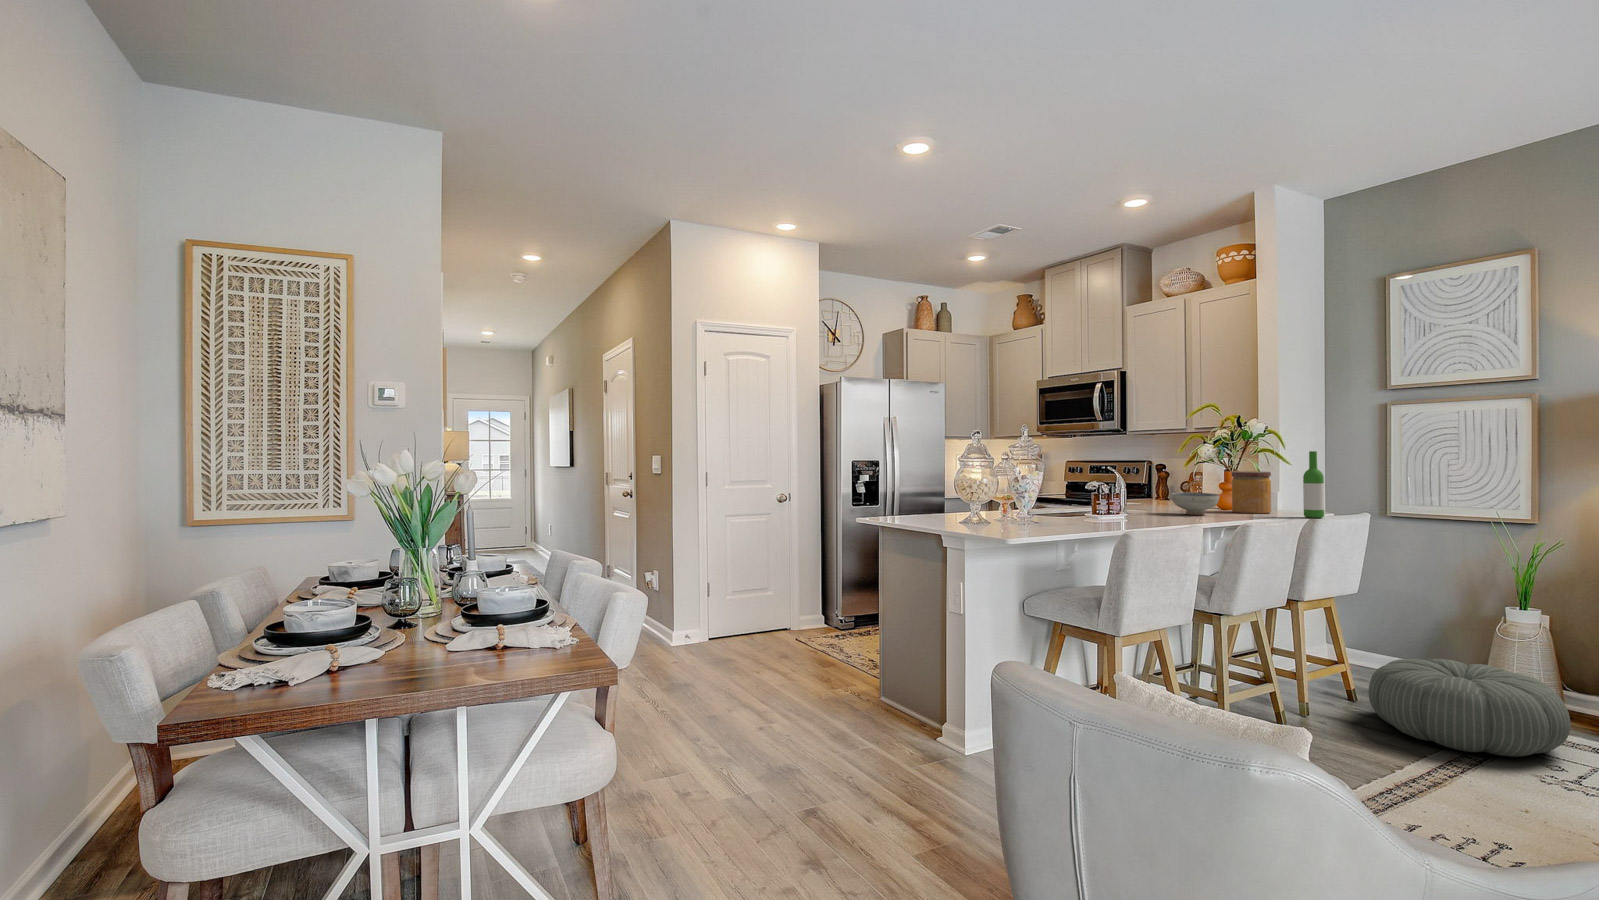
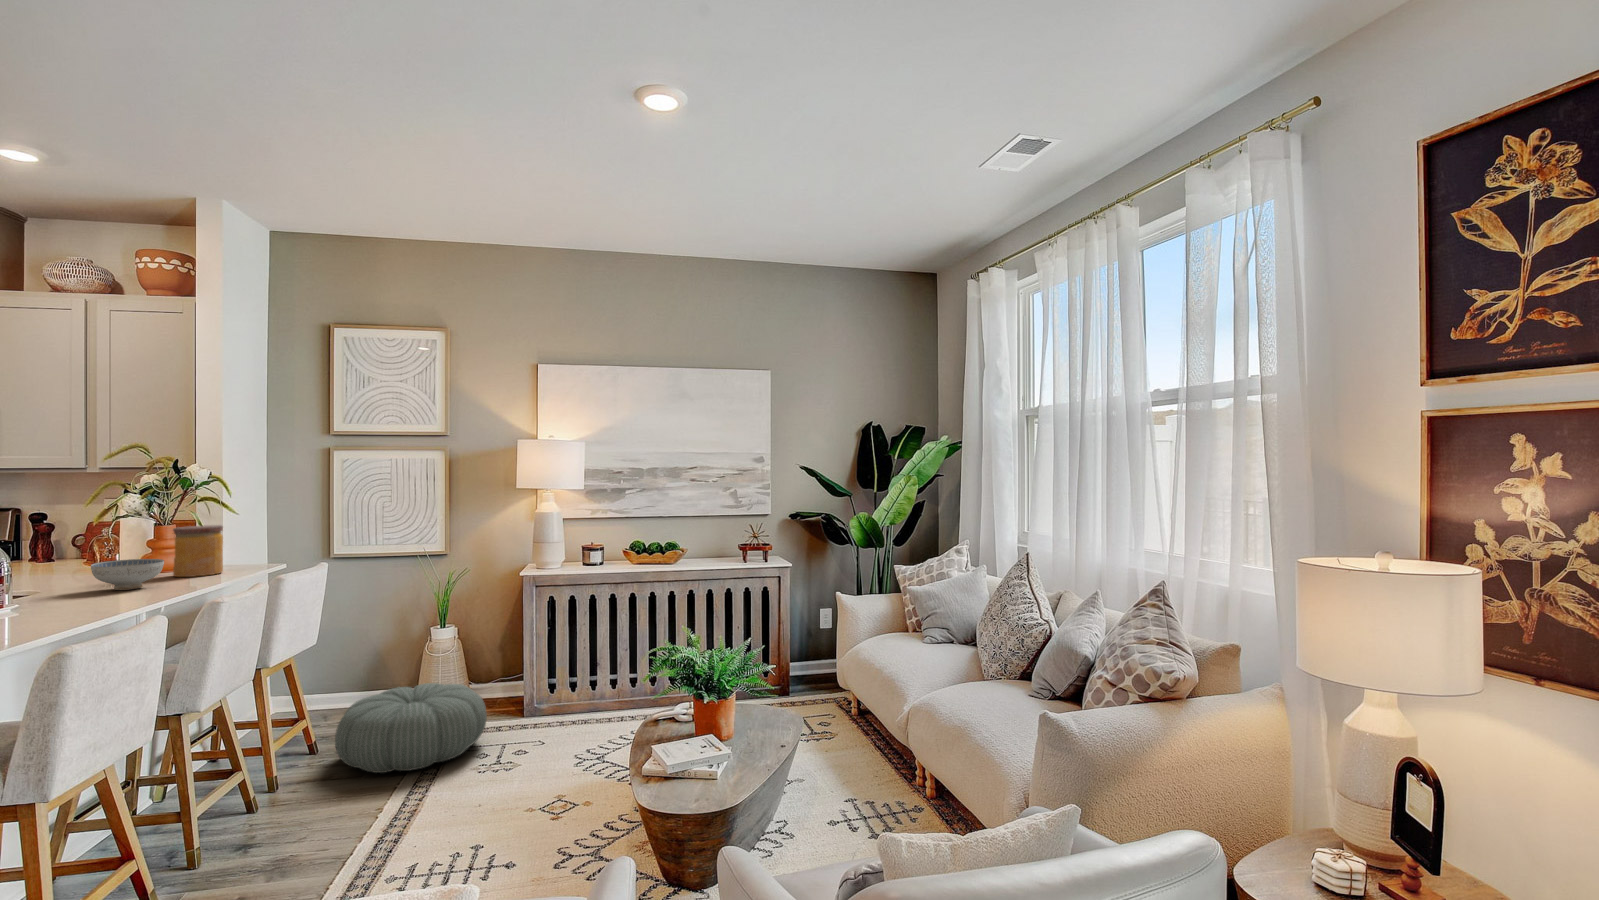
wine bottle: present [1303,451,1324,518] -> none [266,502,288,574]

